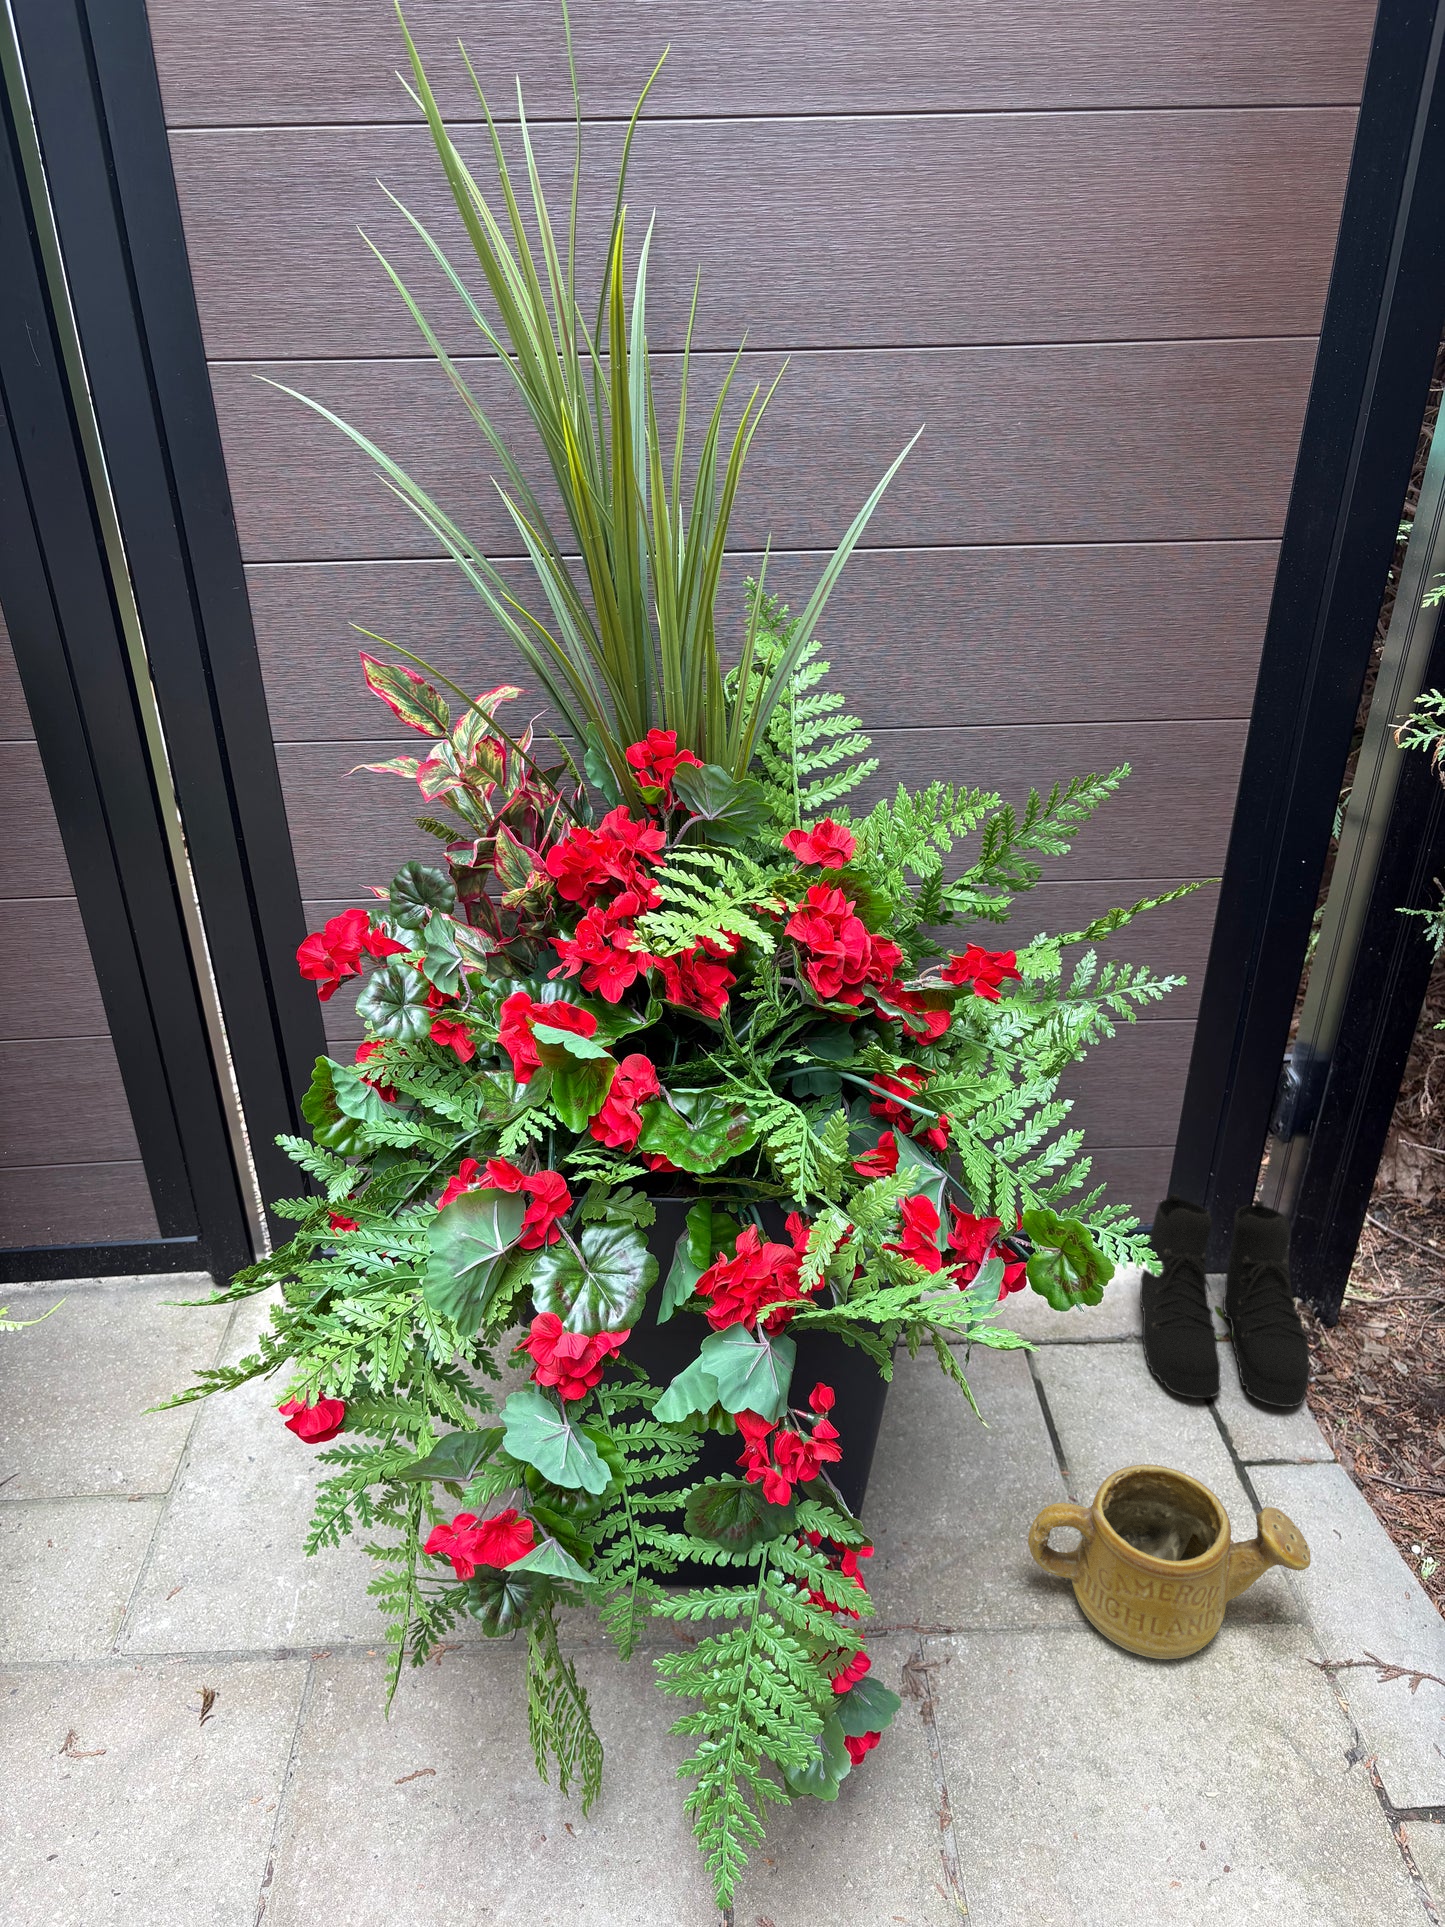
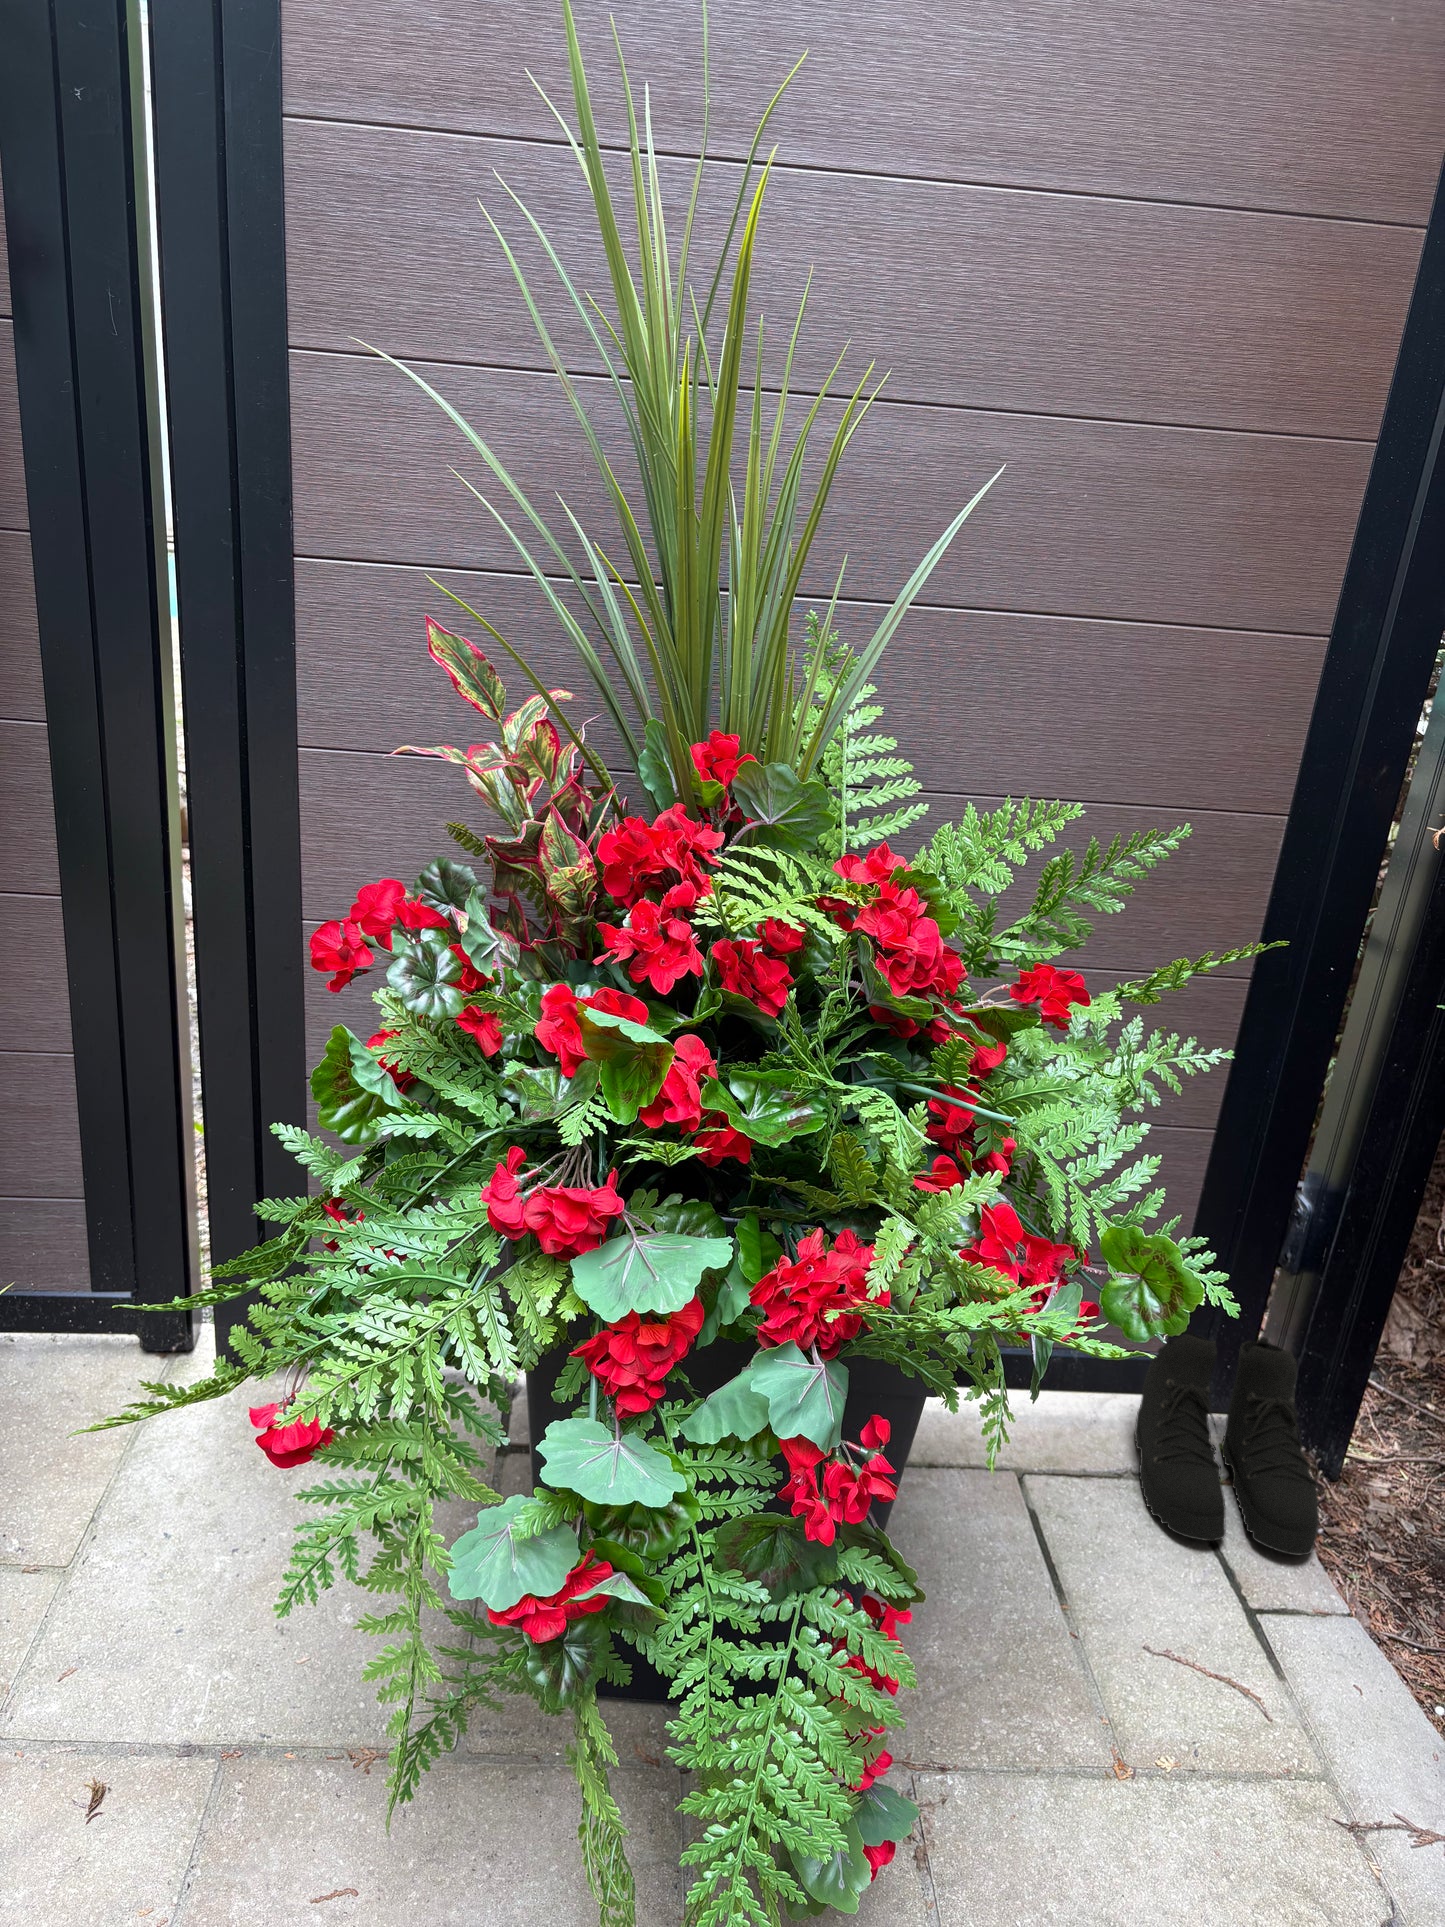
watering can: present [1028,1464,1311,1659] -> none [1036,1587,1343,1808]

